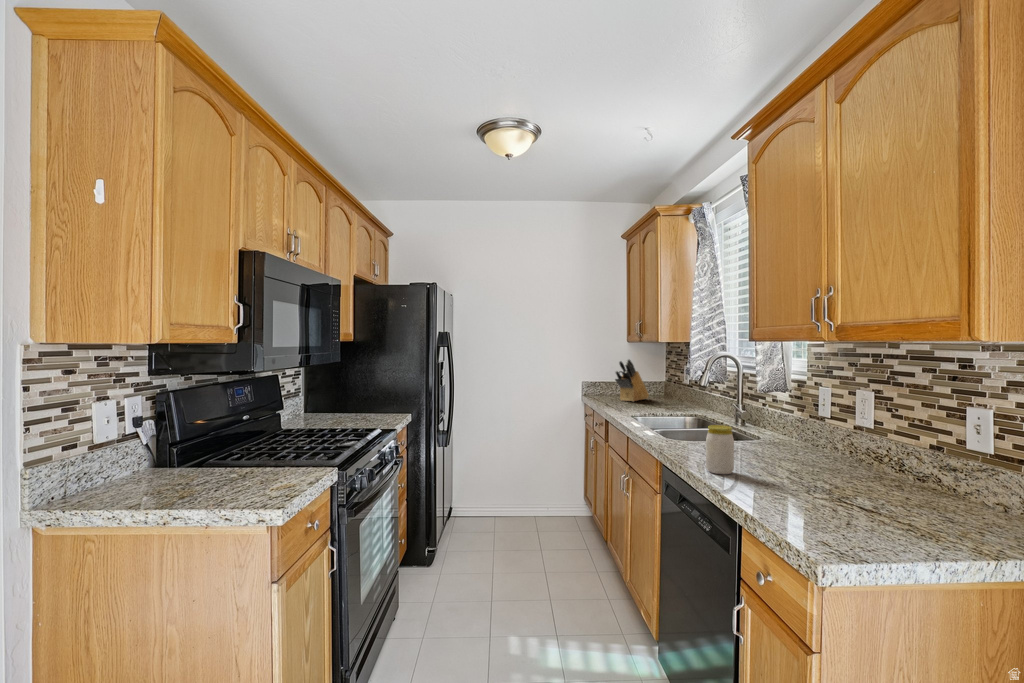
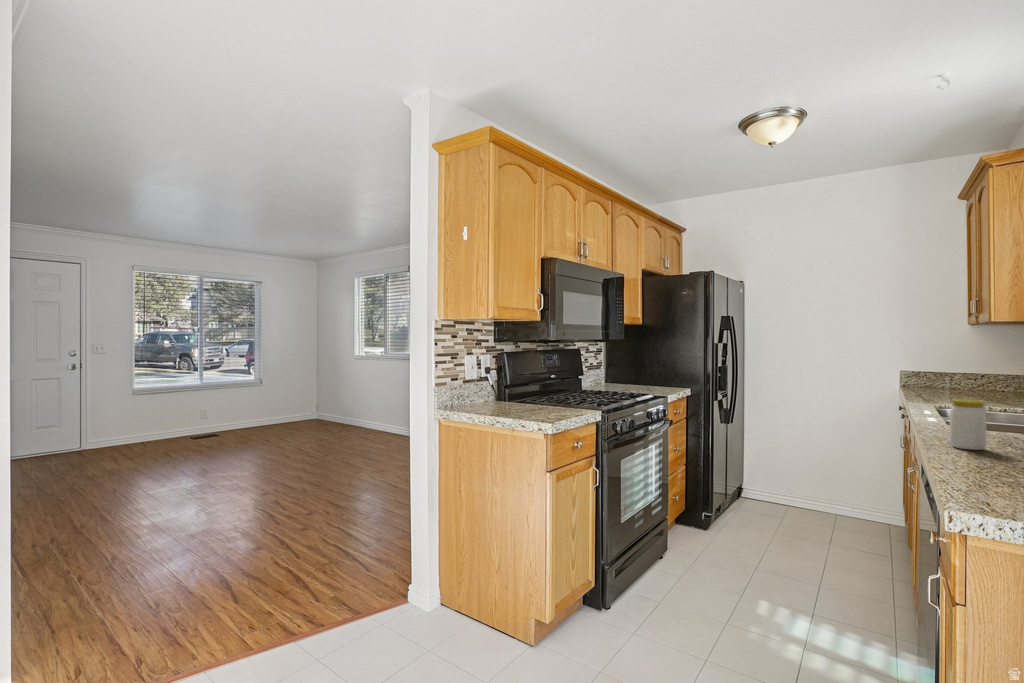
knife block: present [615,359,649,402] -> none [943,344,1004,395]

